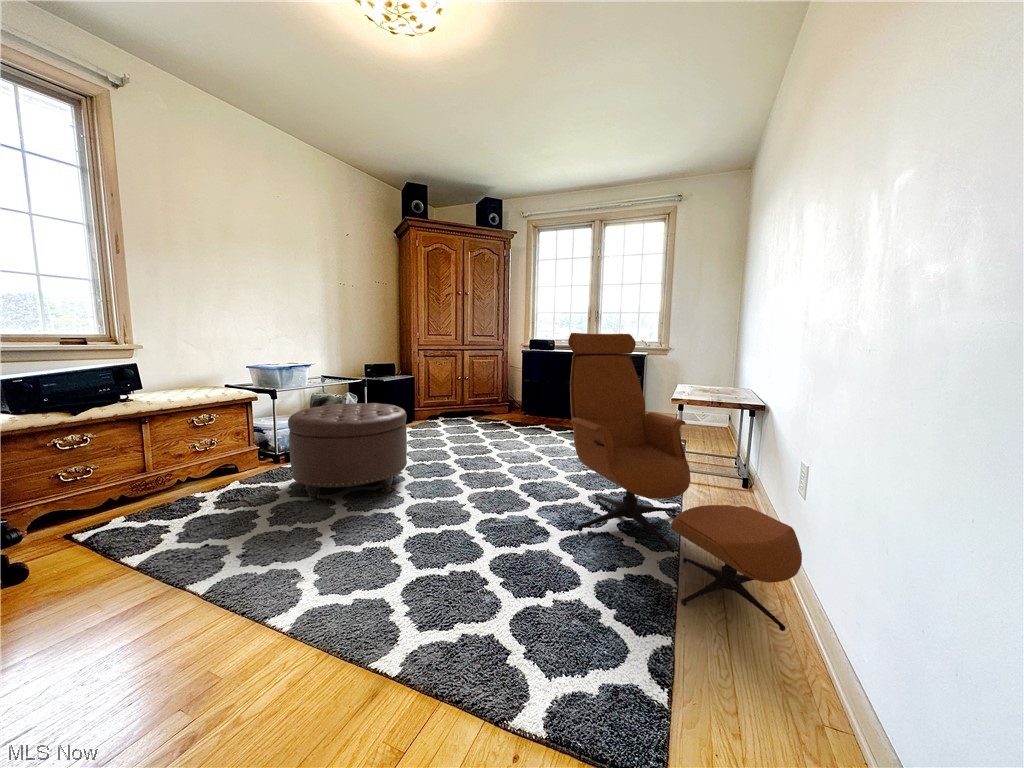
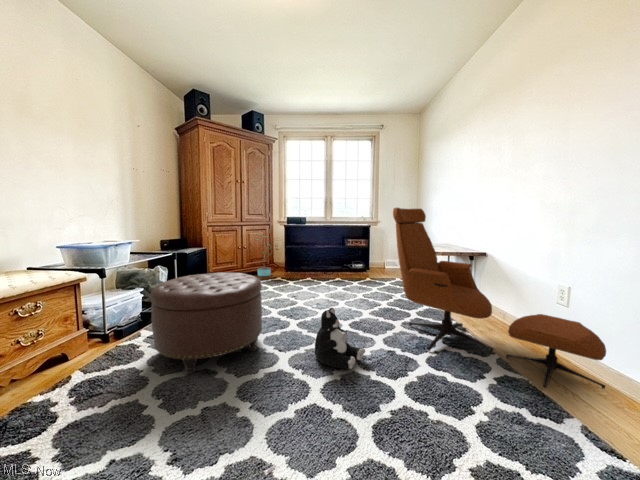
potted plant: none [476,361,509,417] -> present [255,234,278,276]
plush toy: none [430,455,488,528] -> present [315,308,365,369]

